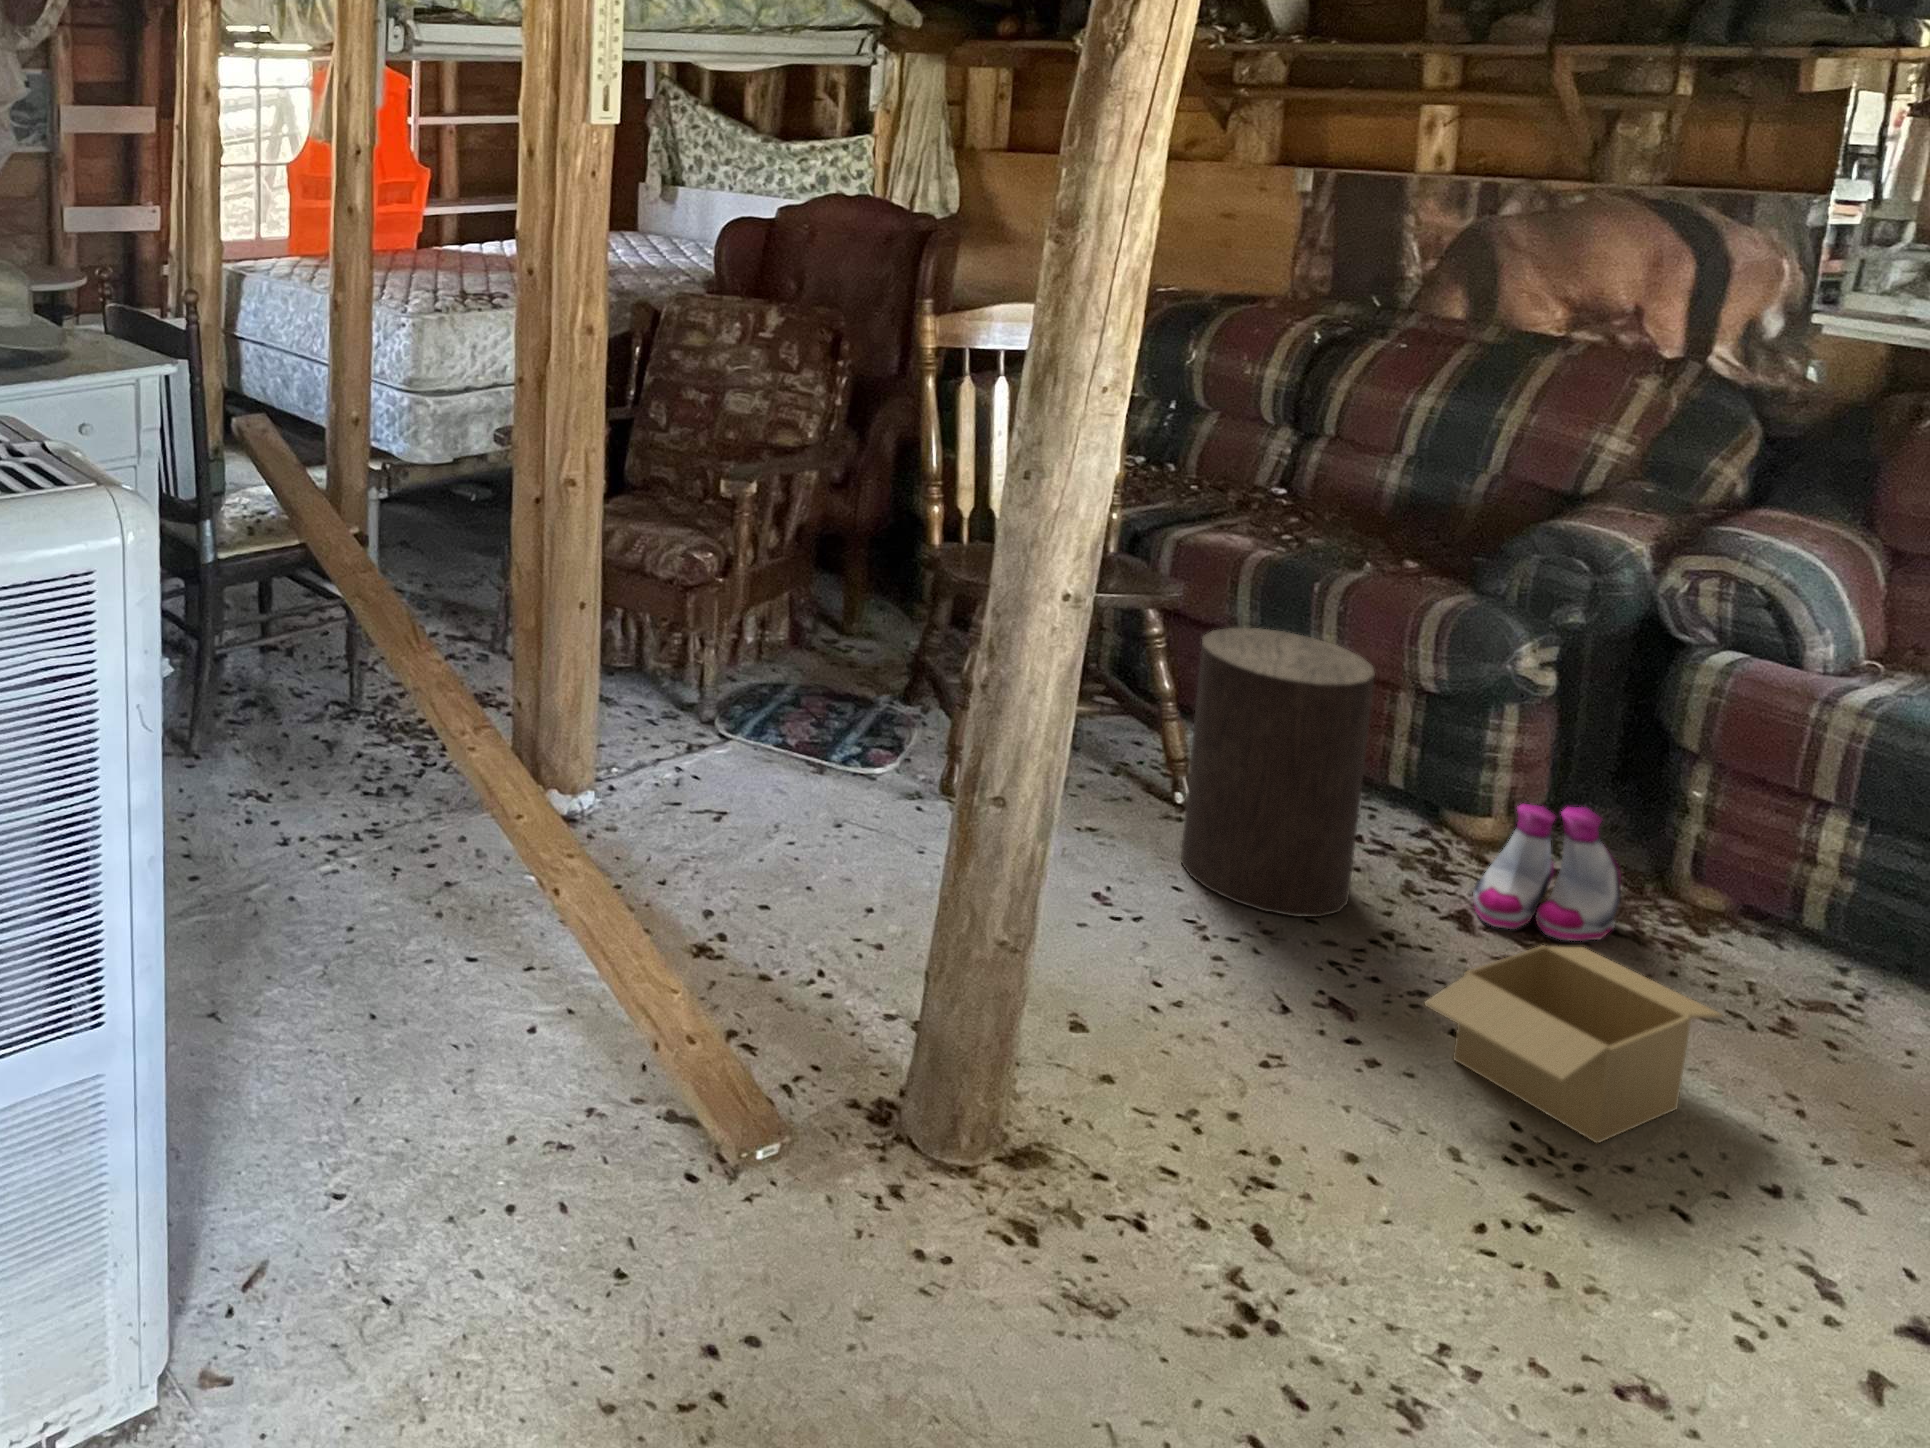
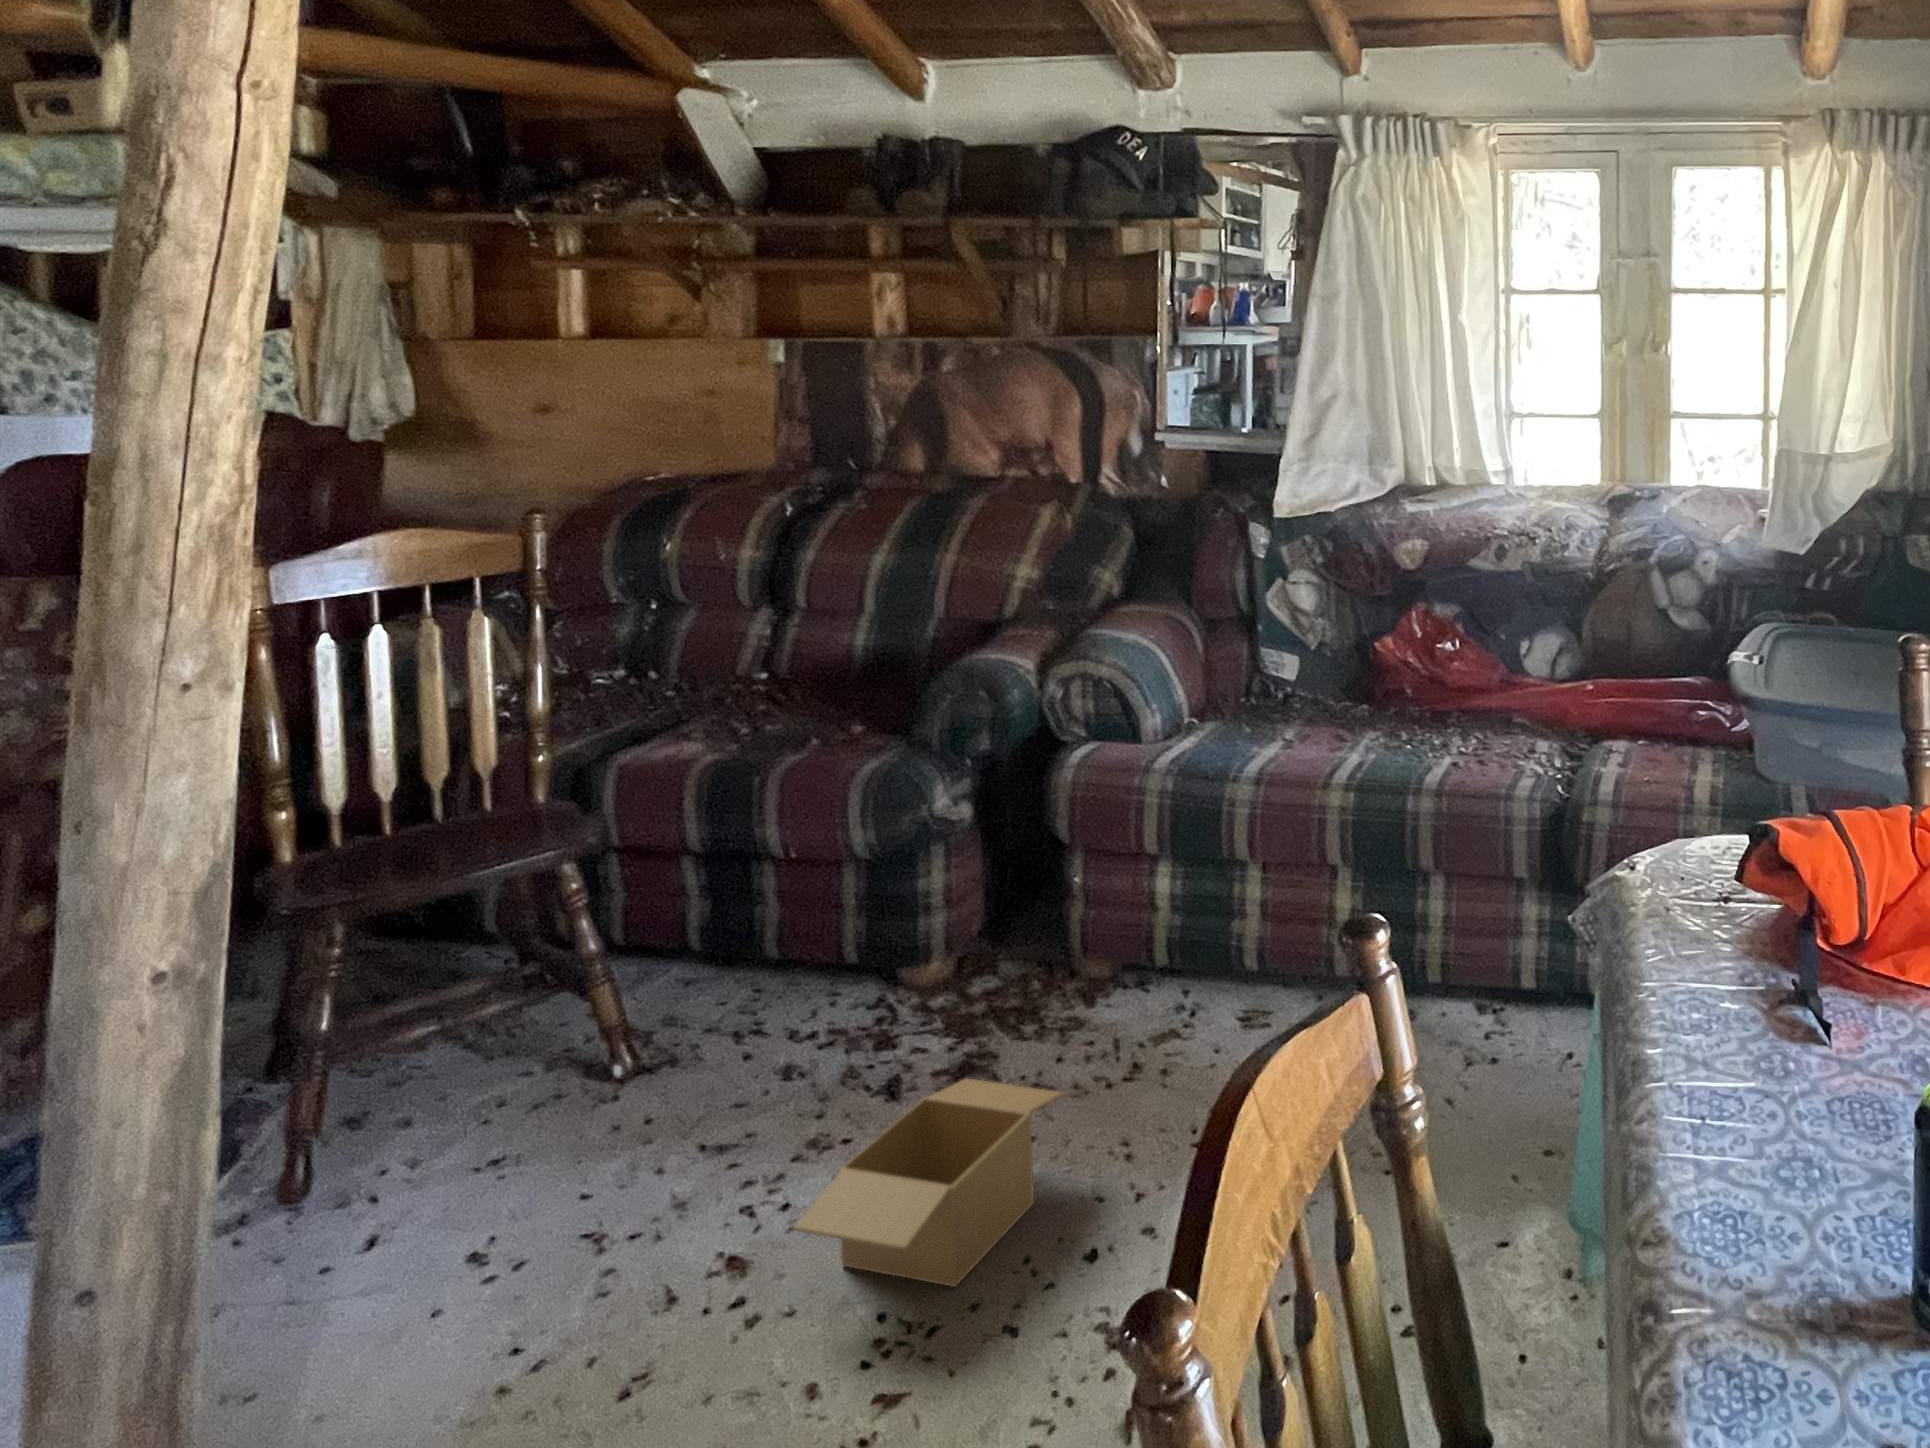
stool: present [1181,628,1375,917] -> none [587,850,784,1188]
boots: present [1473,804,1621,941] -> none [906,928,1026,1083]

